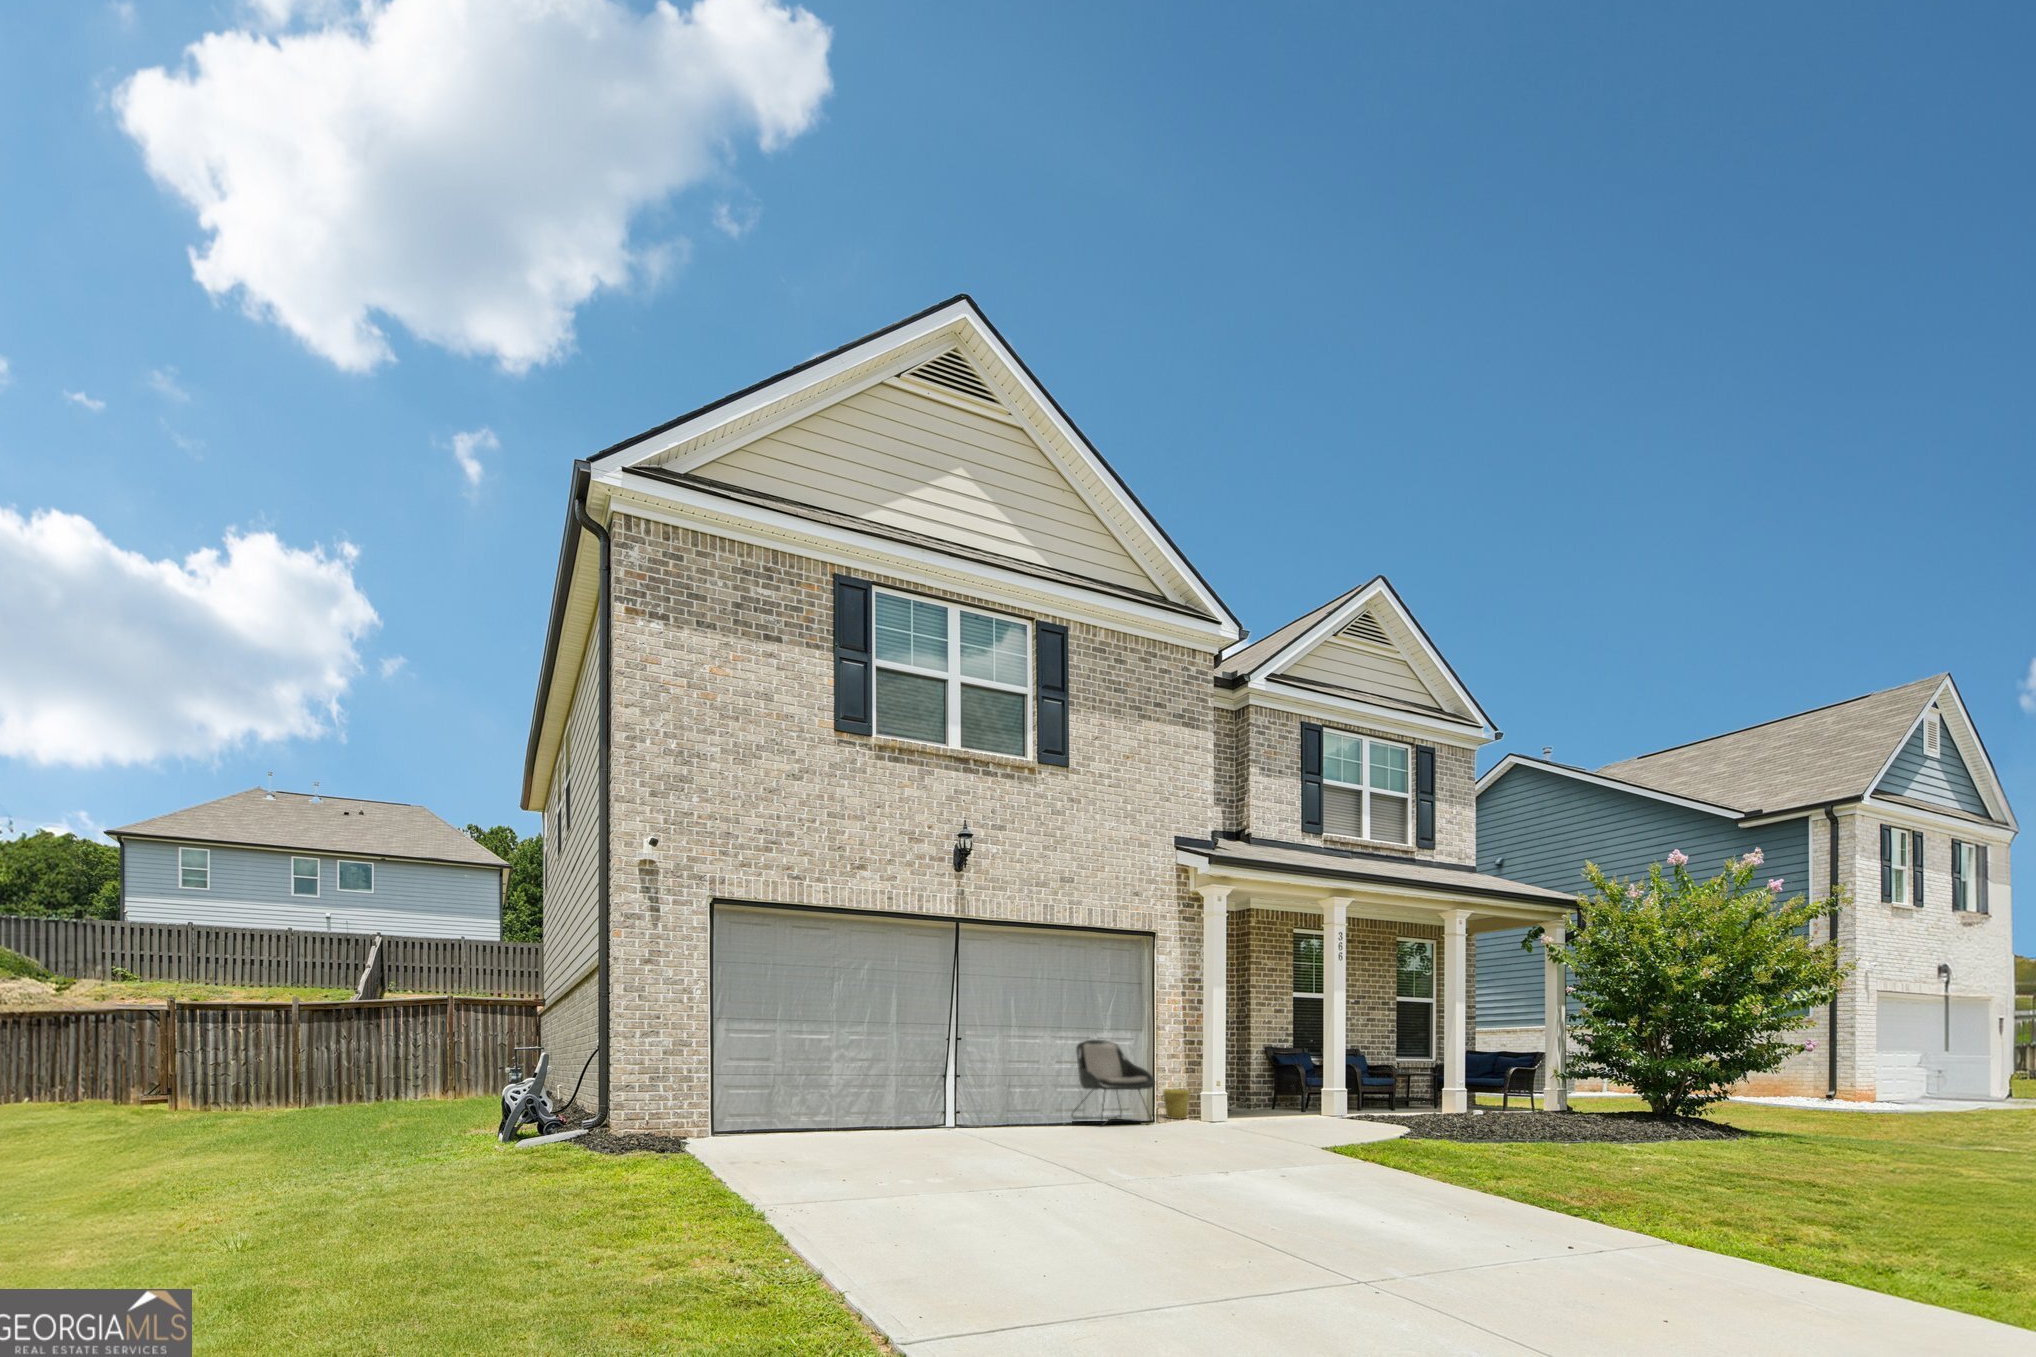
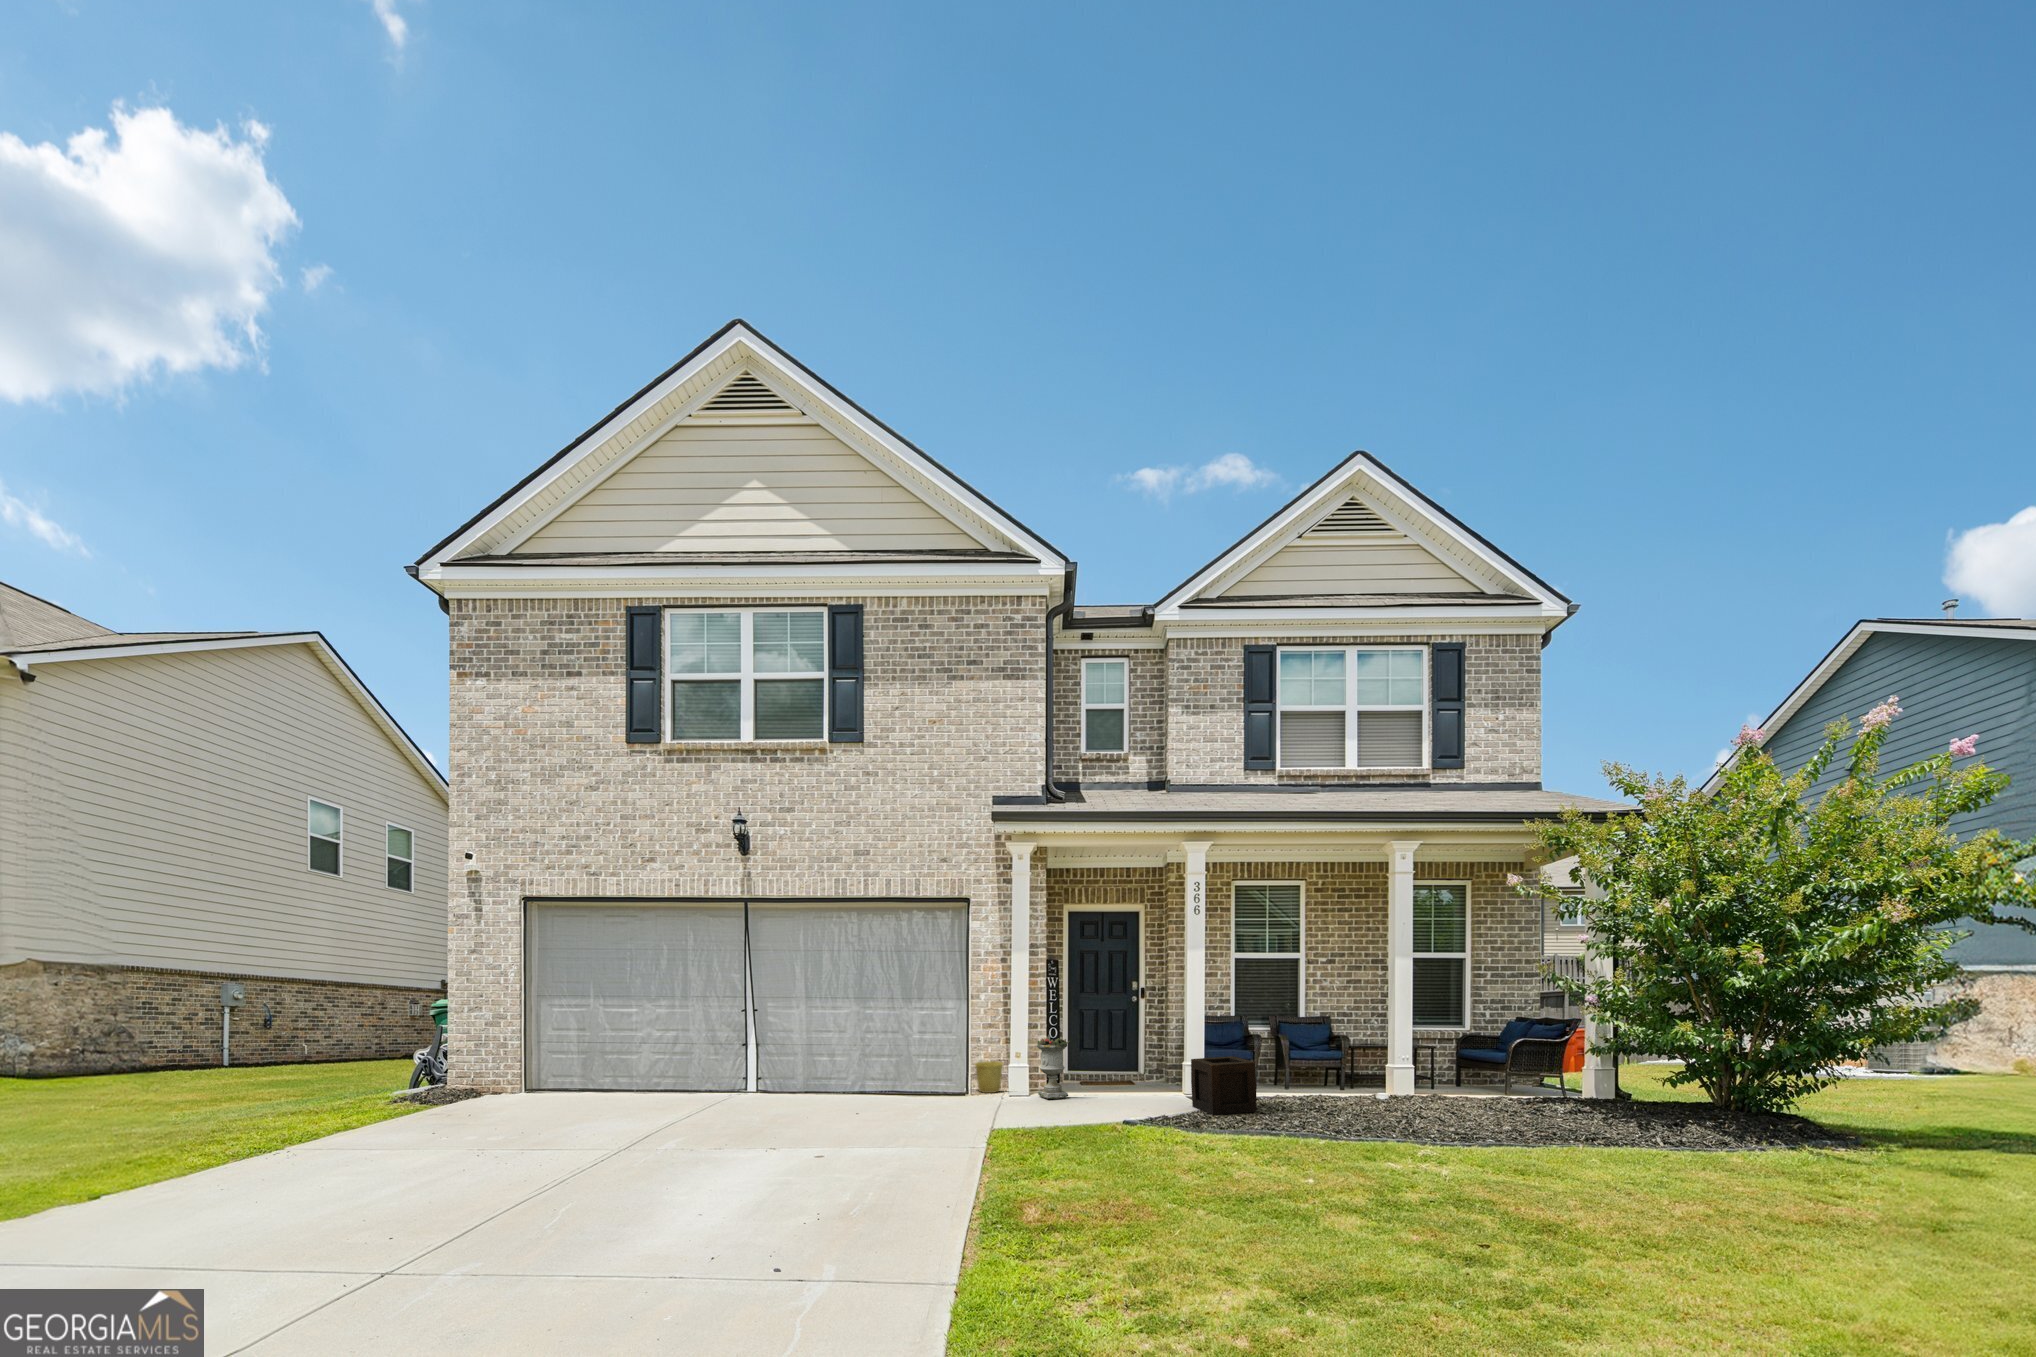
lounge chair: present [1073,1040,1155,1126] -> none [860,1008,939,1094]
planter: none [1225,1062,1254,1119] -> present [1037,1038,1068,1099]
wooden crate: none [1340,1071,1390,1119] -> present [1191,1056,1257,1115]

